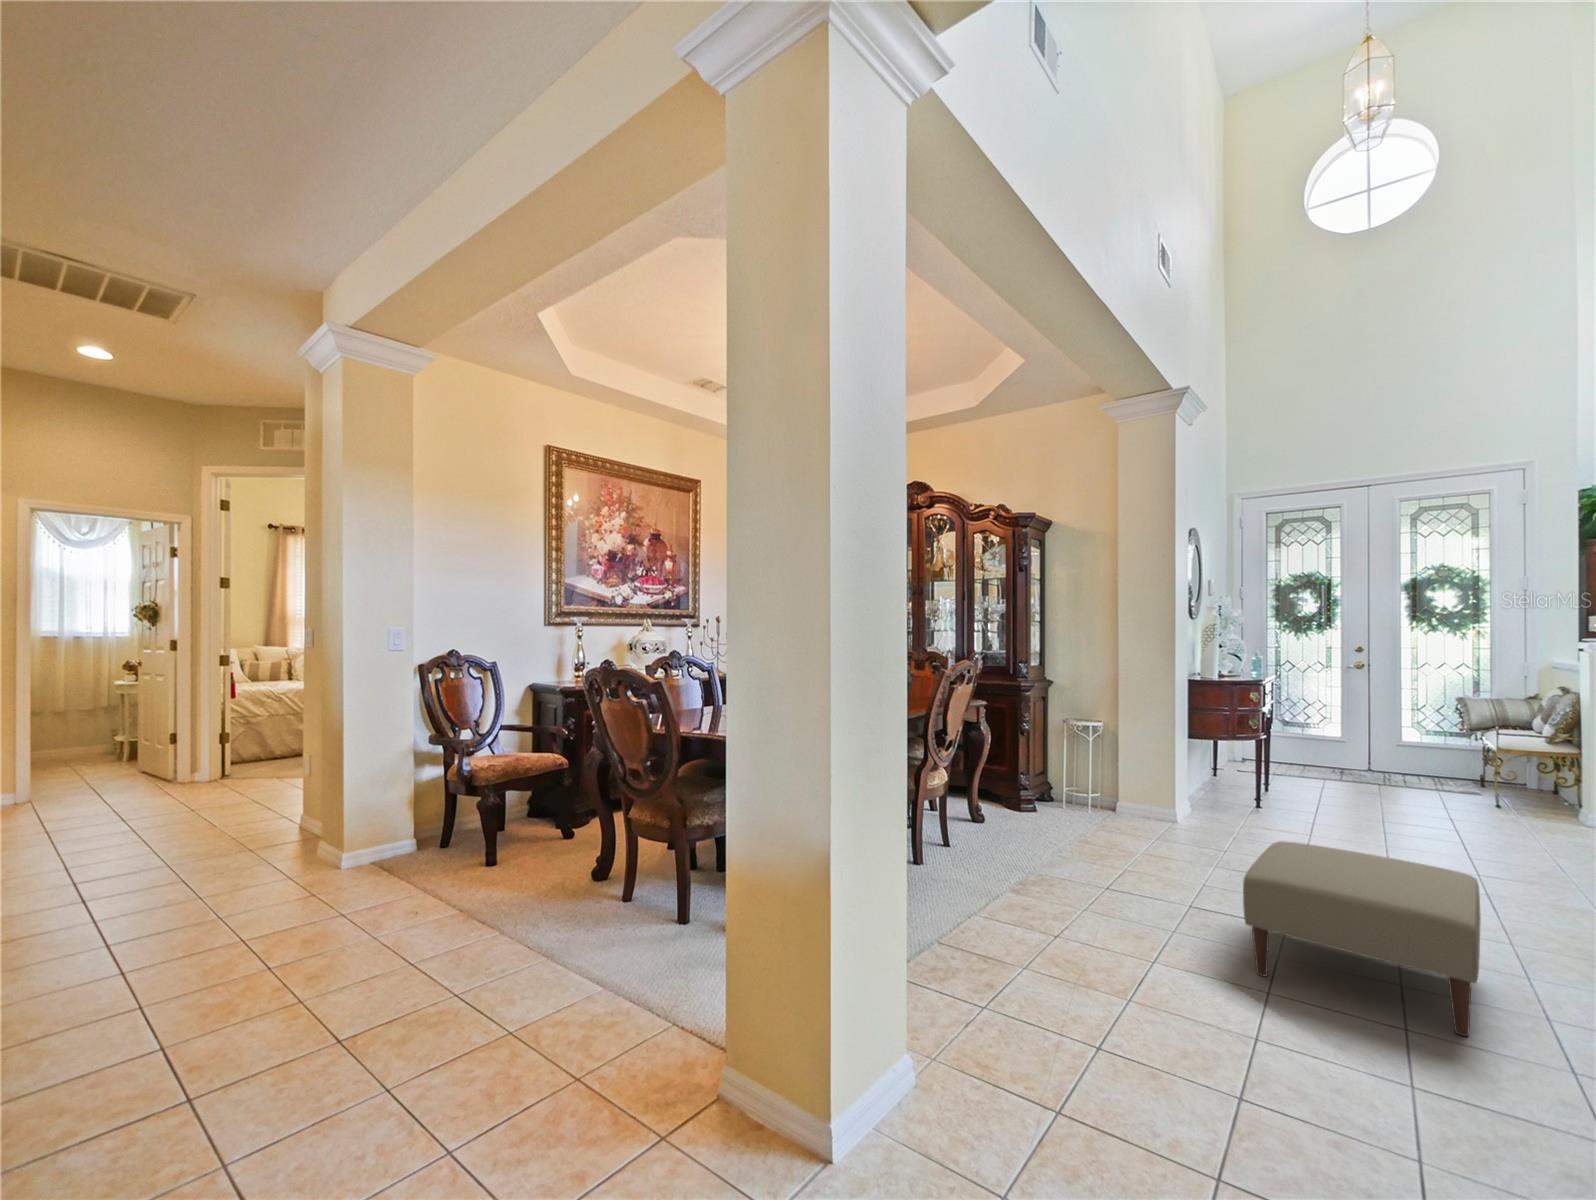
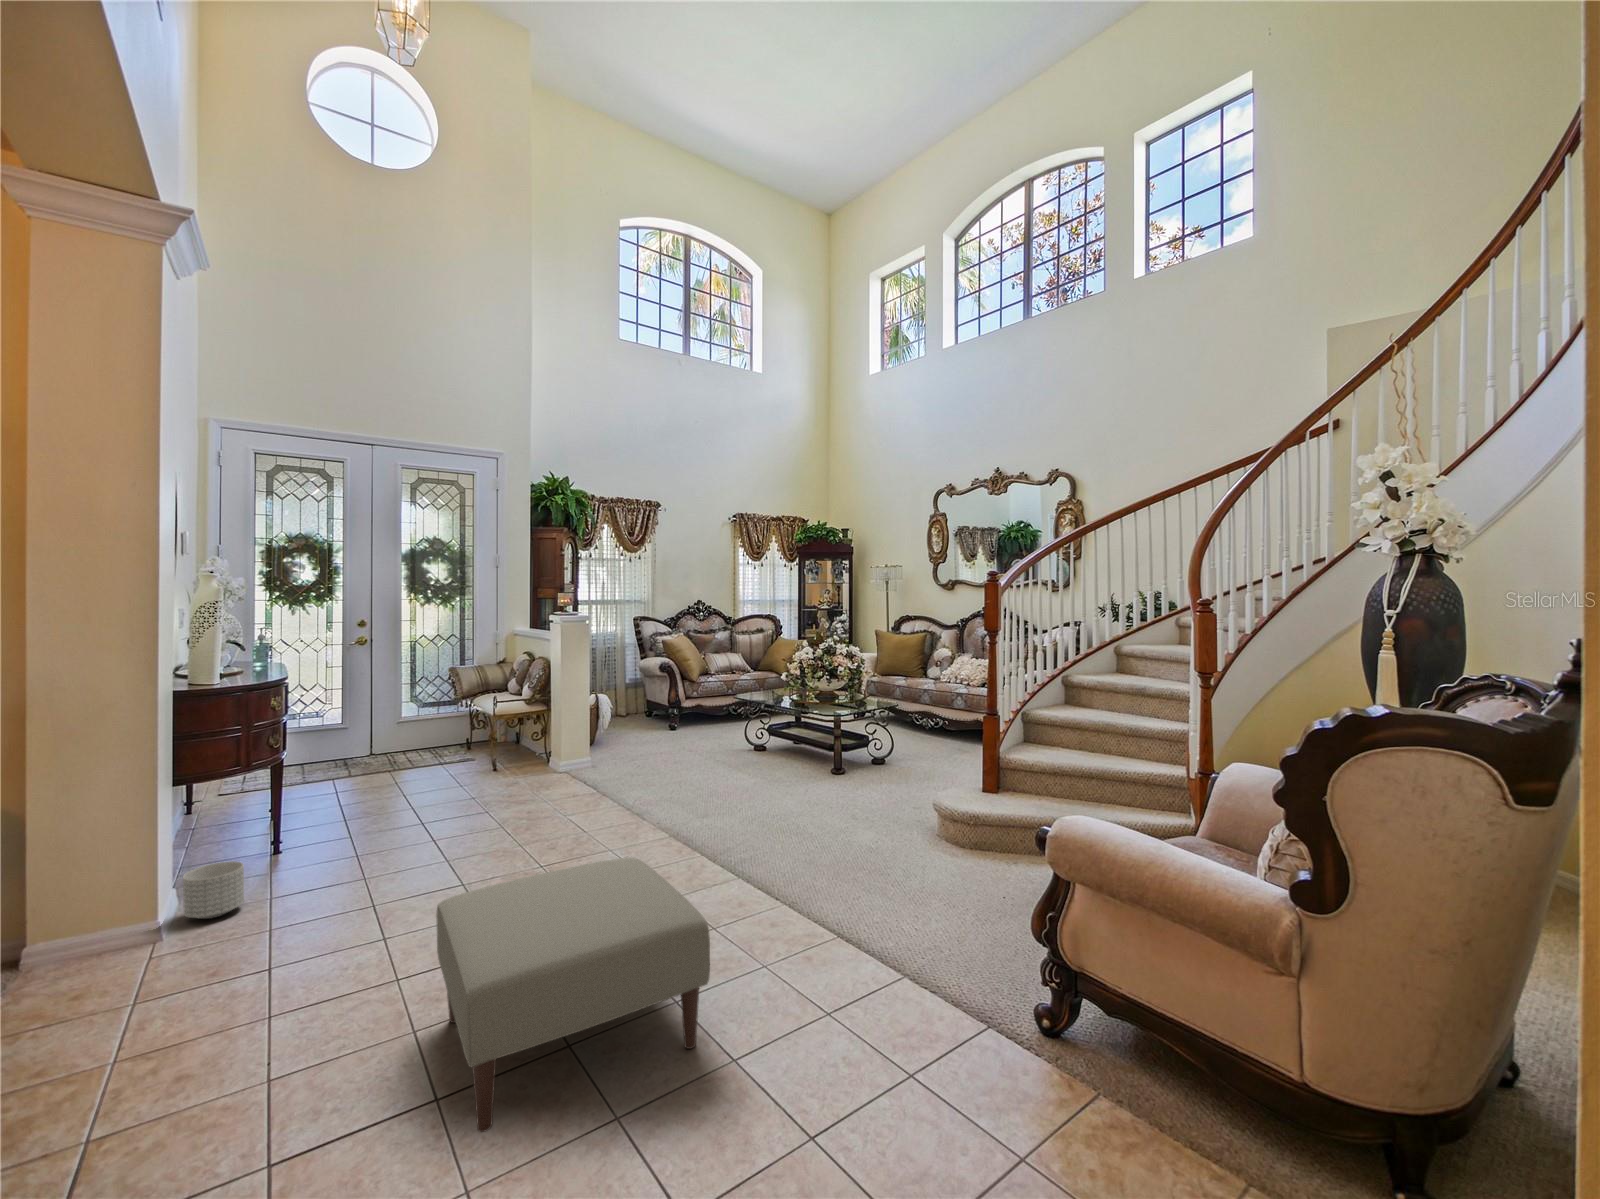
planter: none [1177,797,1212,830] -> present [183,861,244,919]

